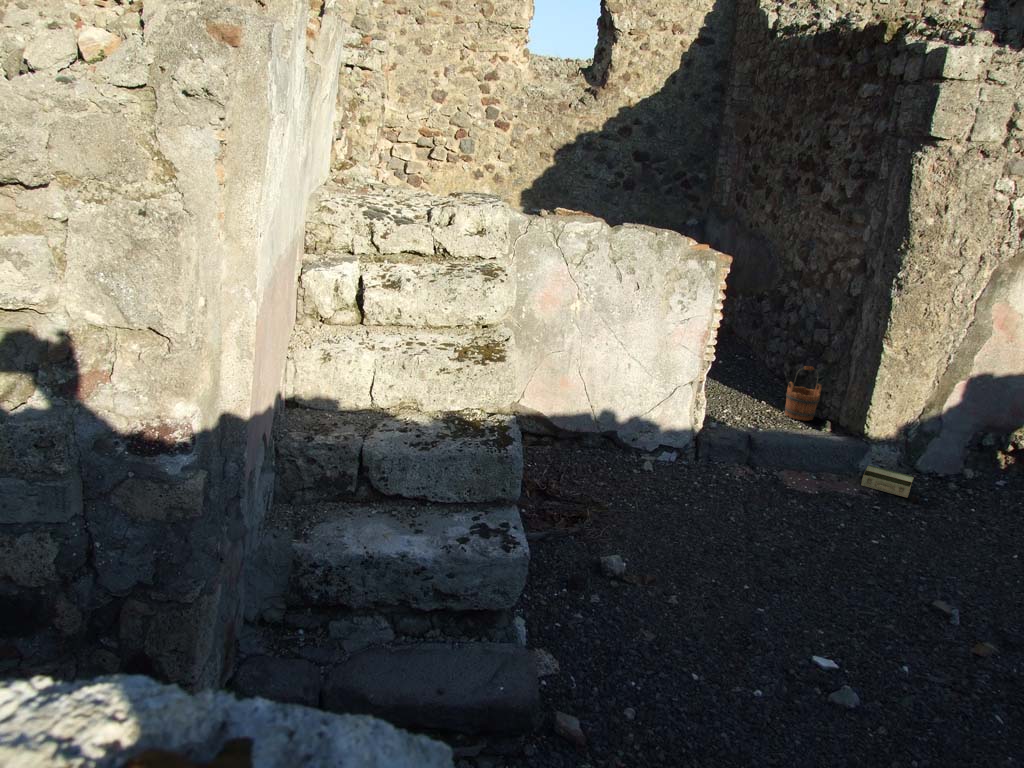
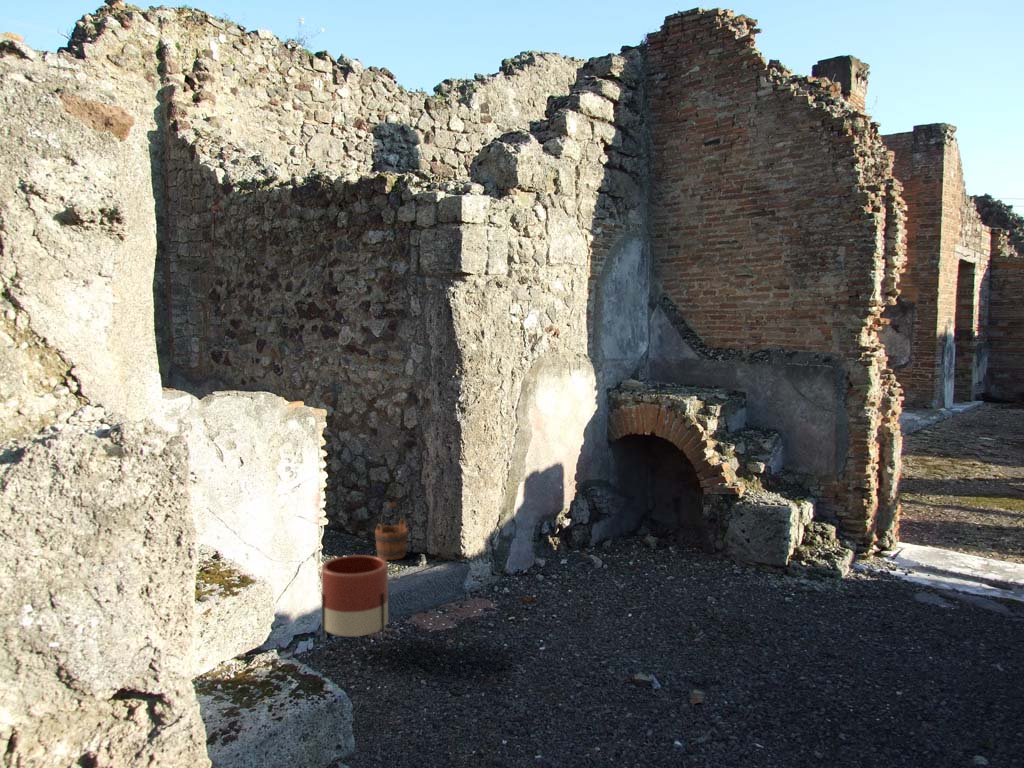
planter: none [686,394,760,490] -> present [321,555,388,658]
toolbox: present [861,465,914,498] -> none [474,581,520,605]

